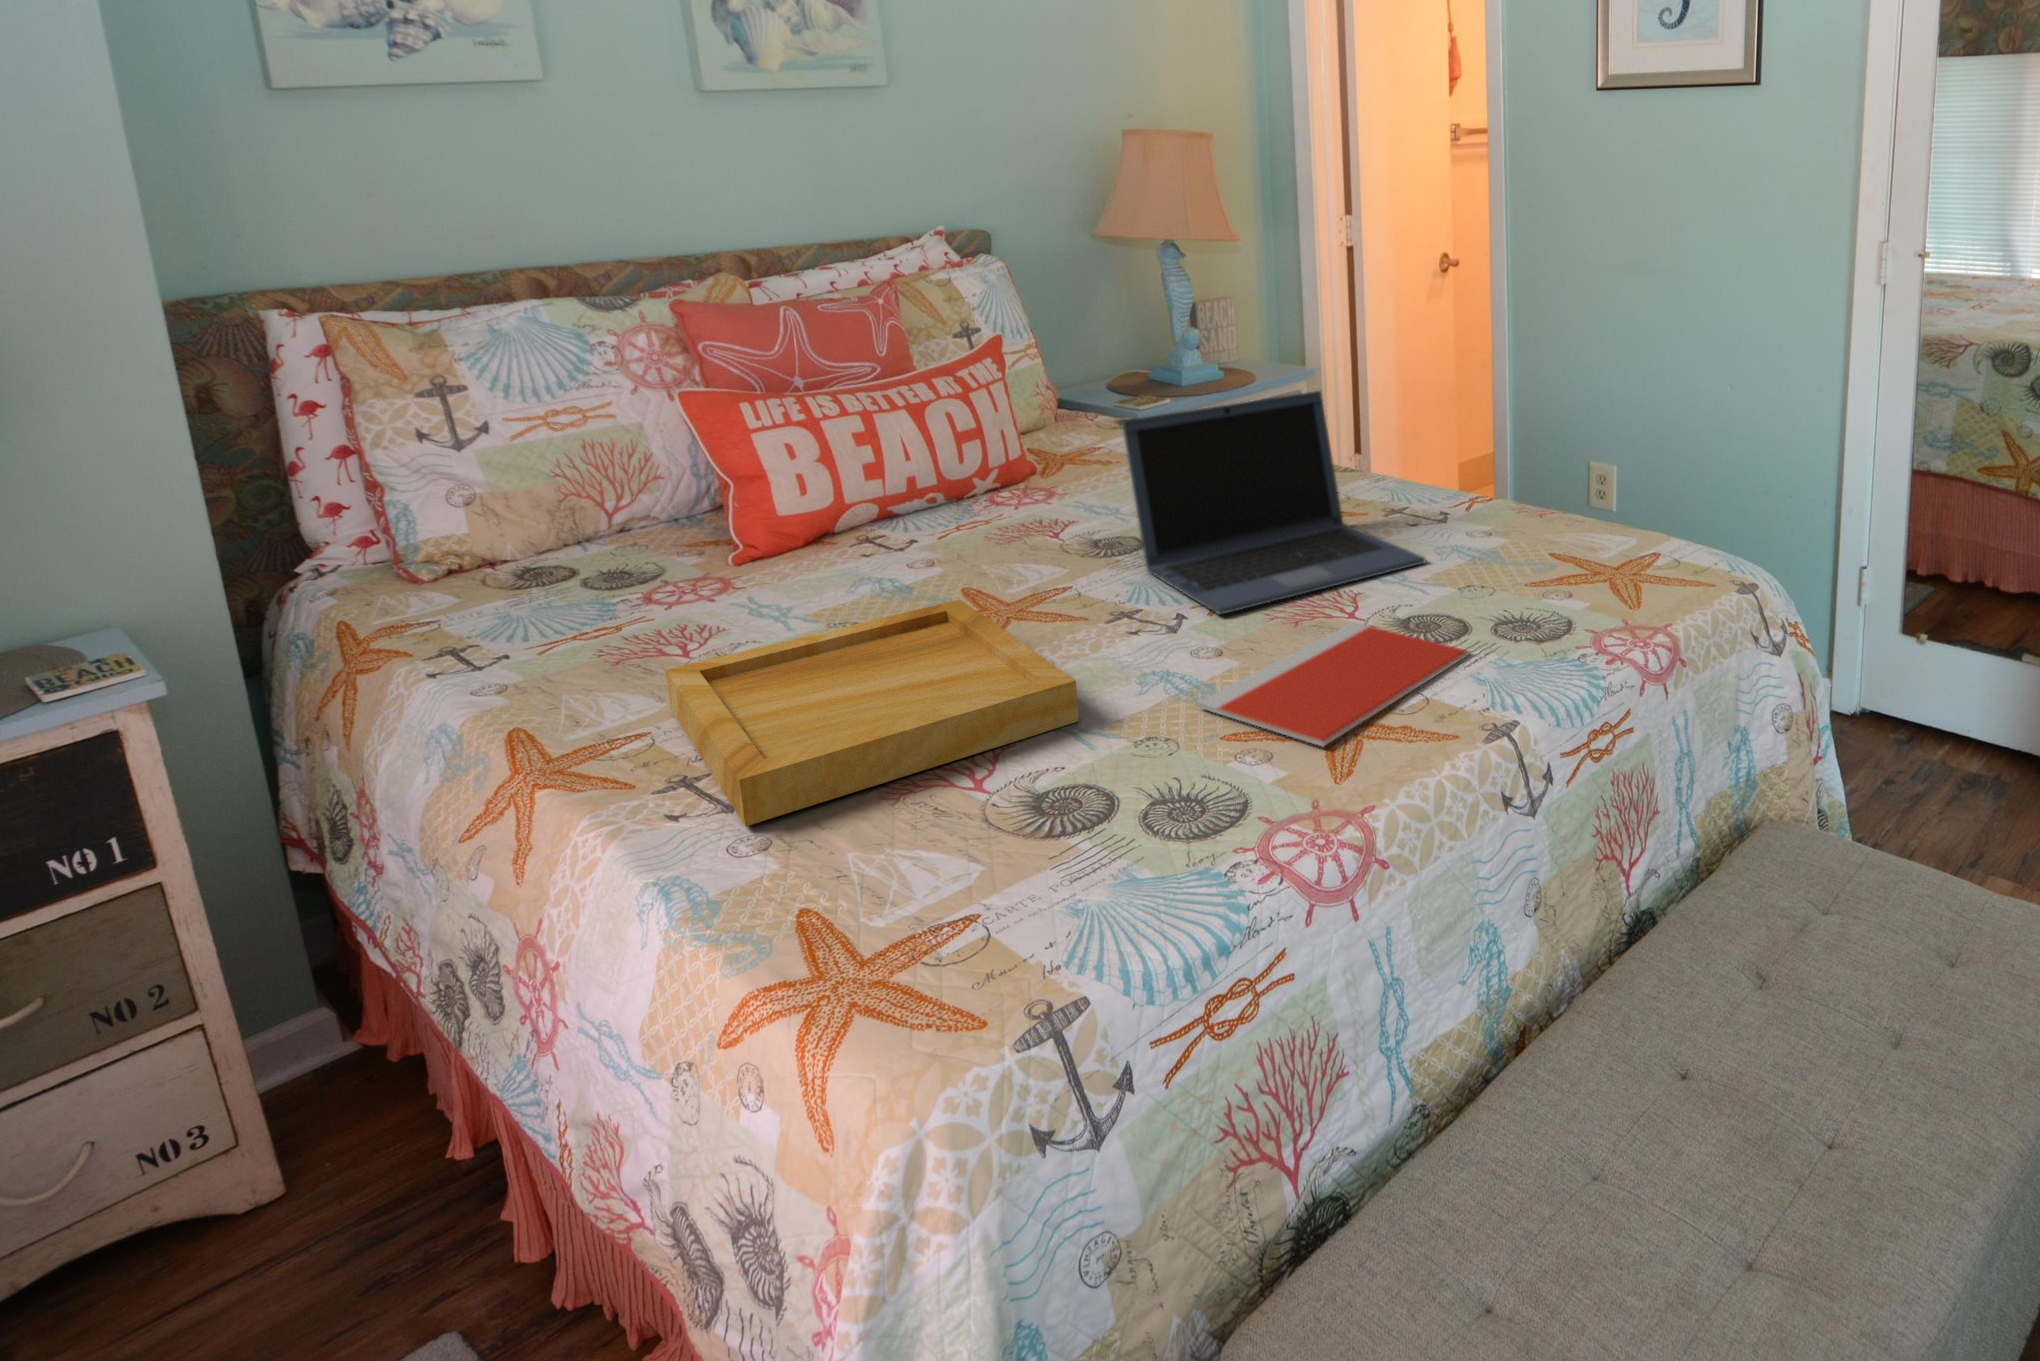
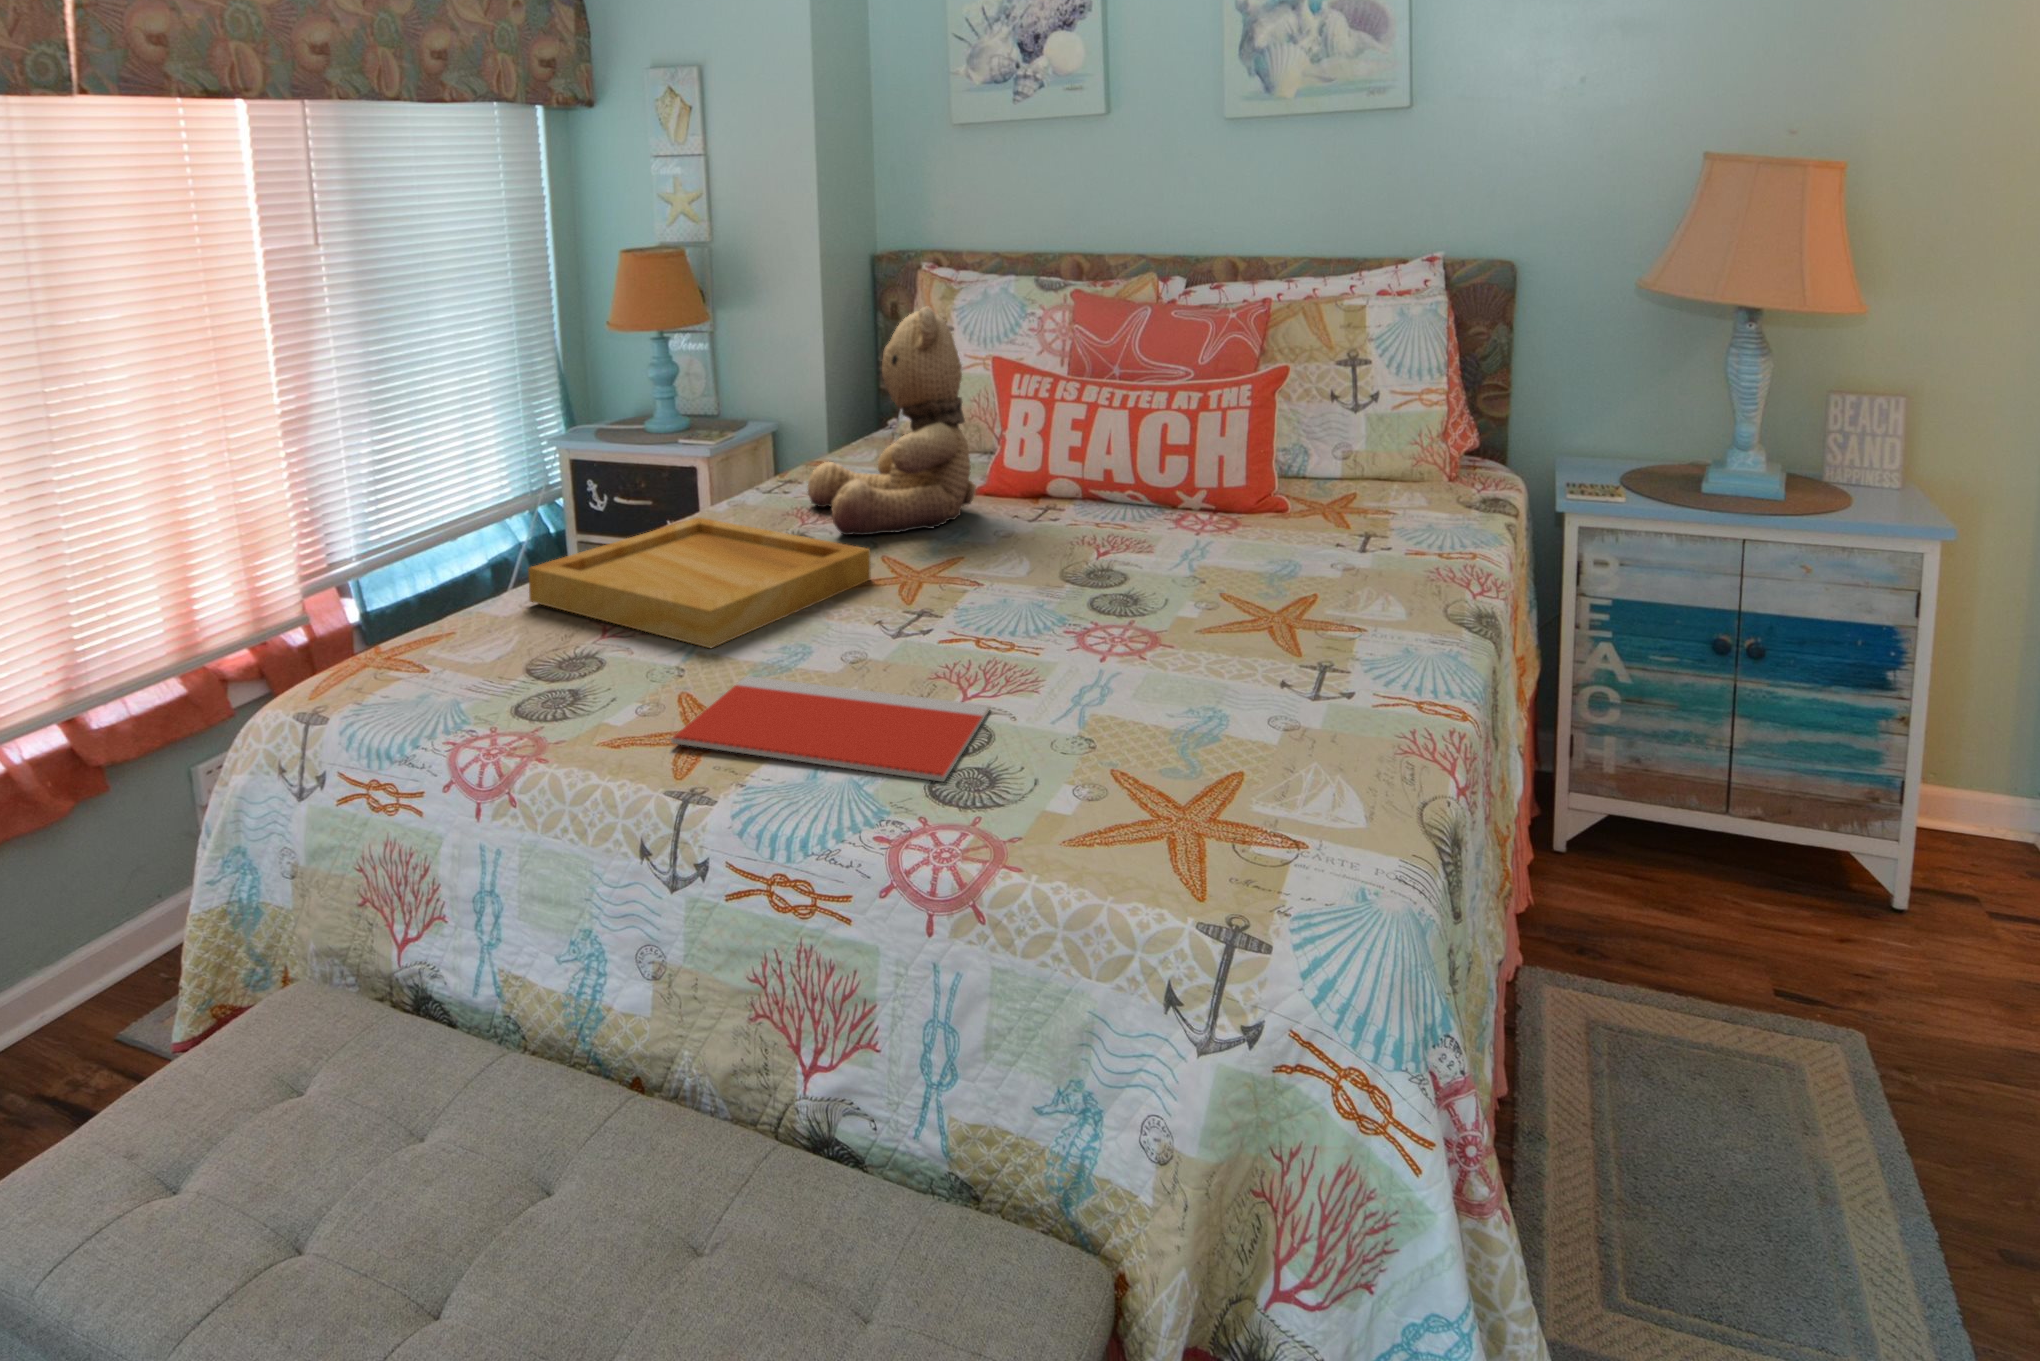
teddy bear: none [586,333,849,633] -> present [808,307,976,535]
laptop: present [1122,391,1425,615] -> none [962,440,1324,715]

